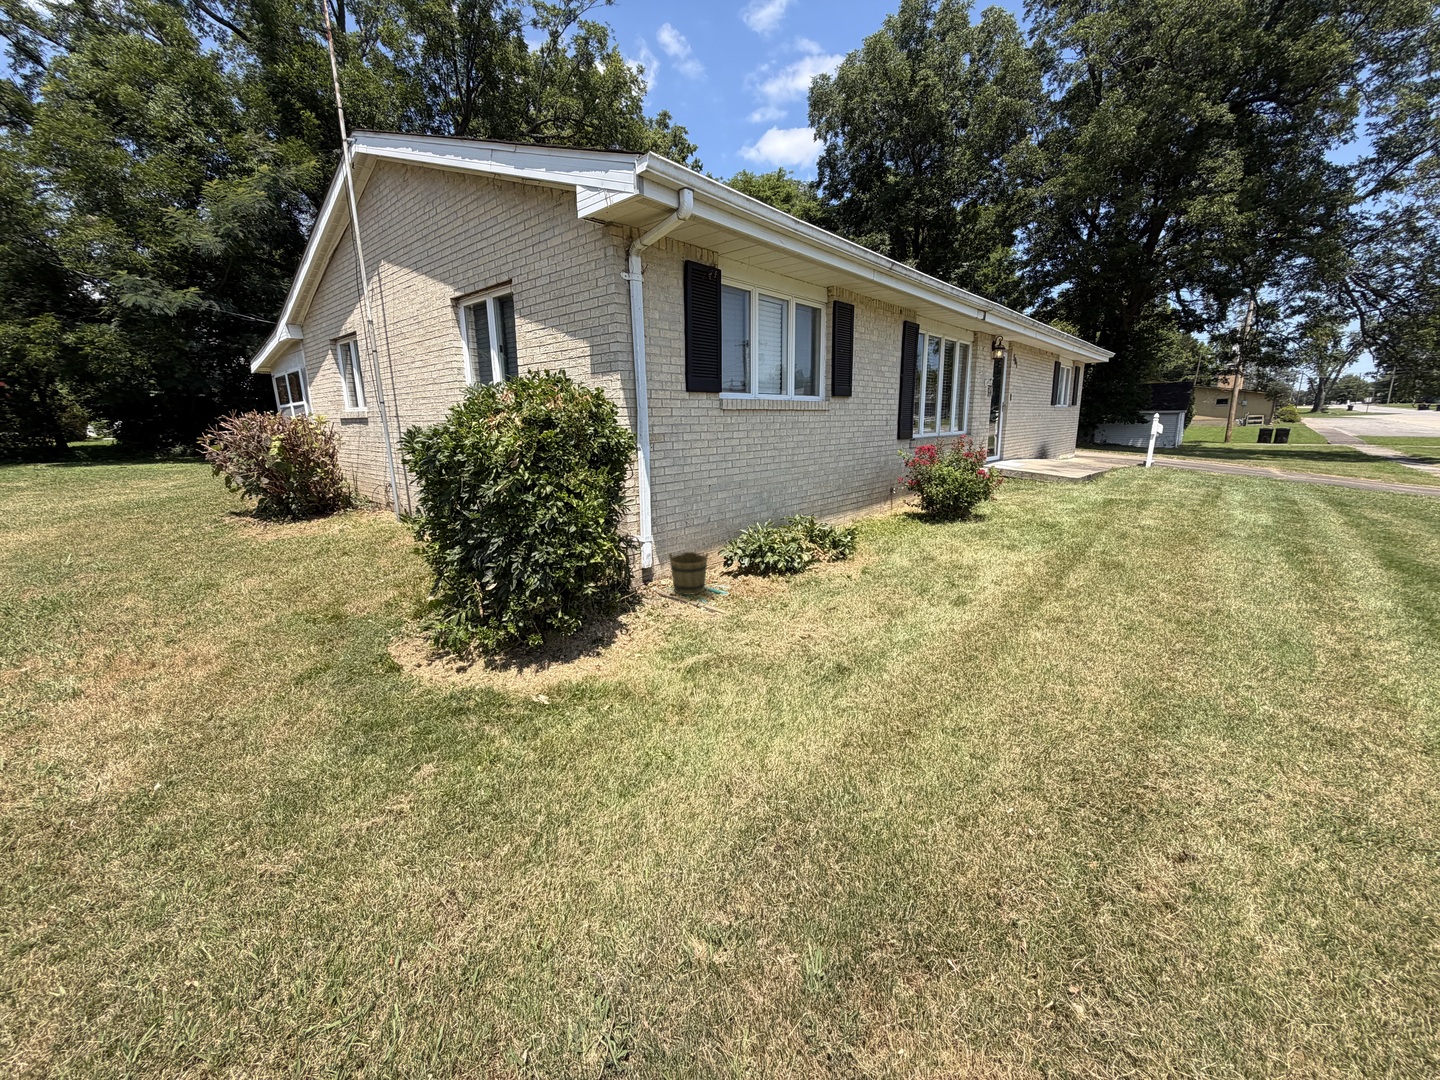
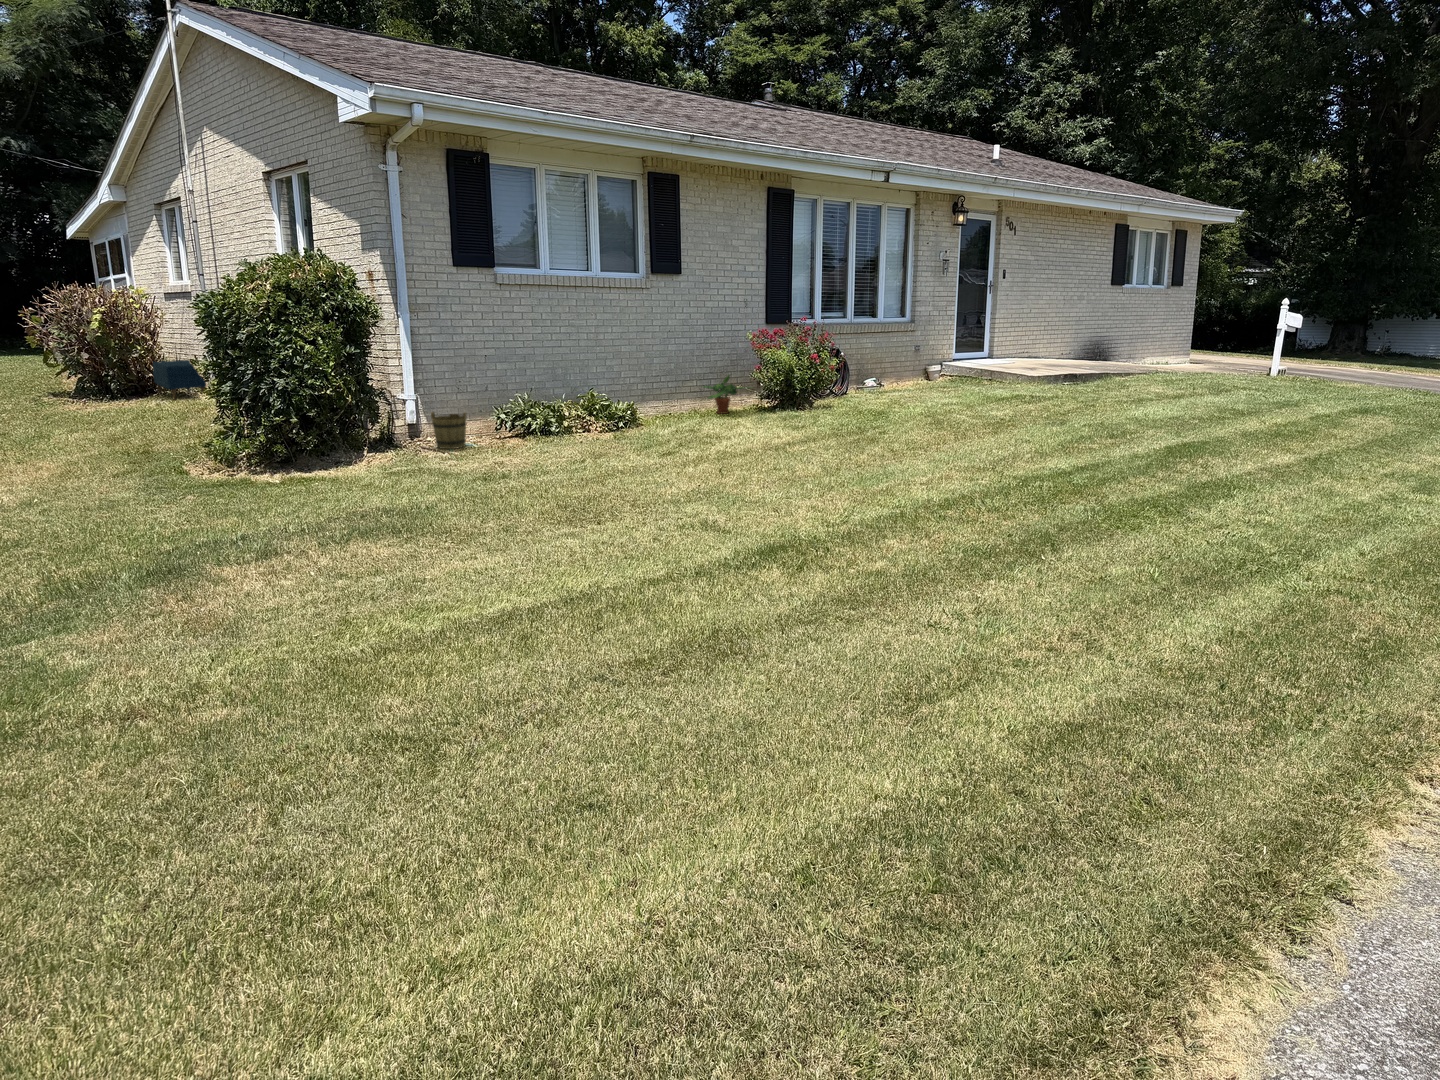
bench: none [331,479,386,519] -> present [153,360,206,400]
potted plant: none [865,489,916,525] -> present [703,375,744,414]

